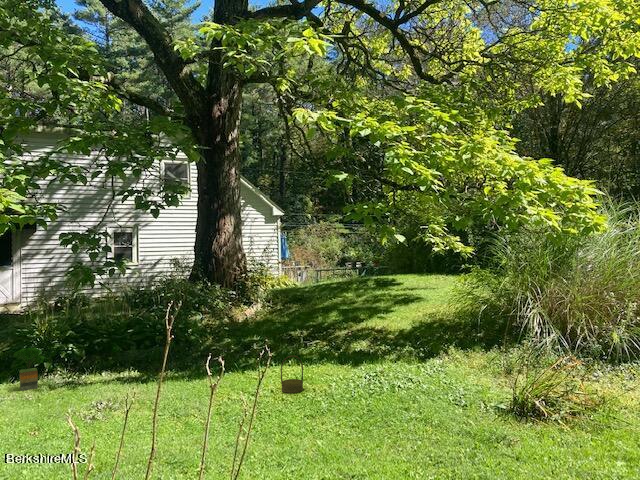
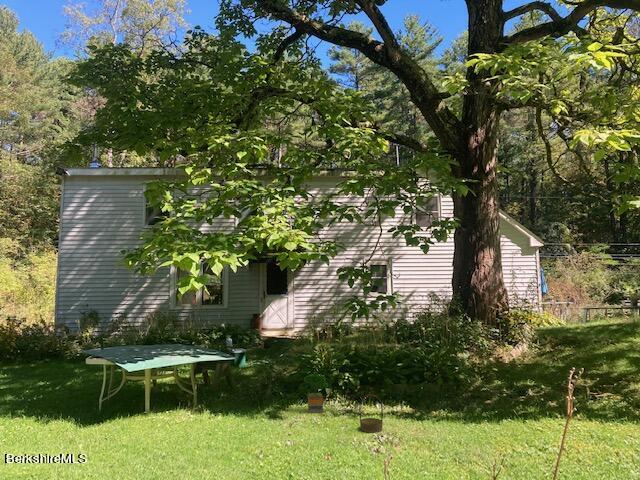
basket: present [281,356,303,393] -> present [359,394,383,433]

